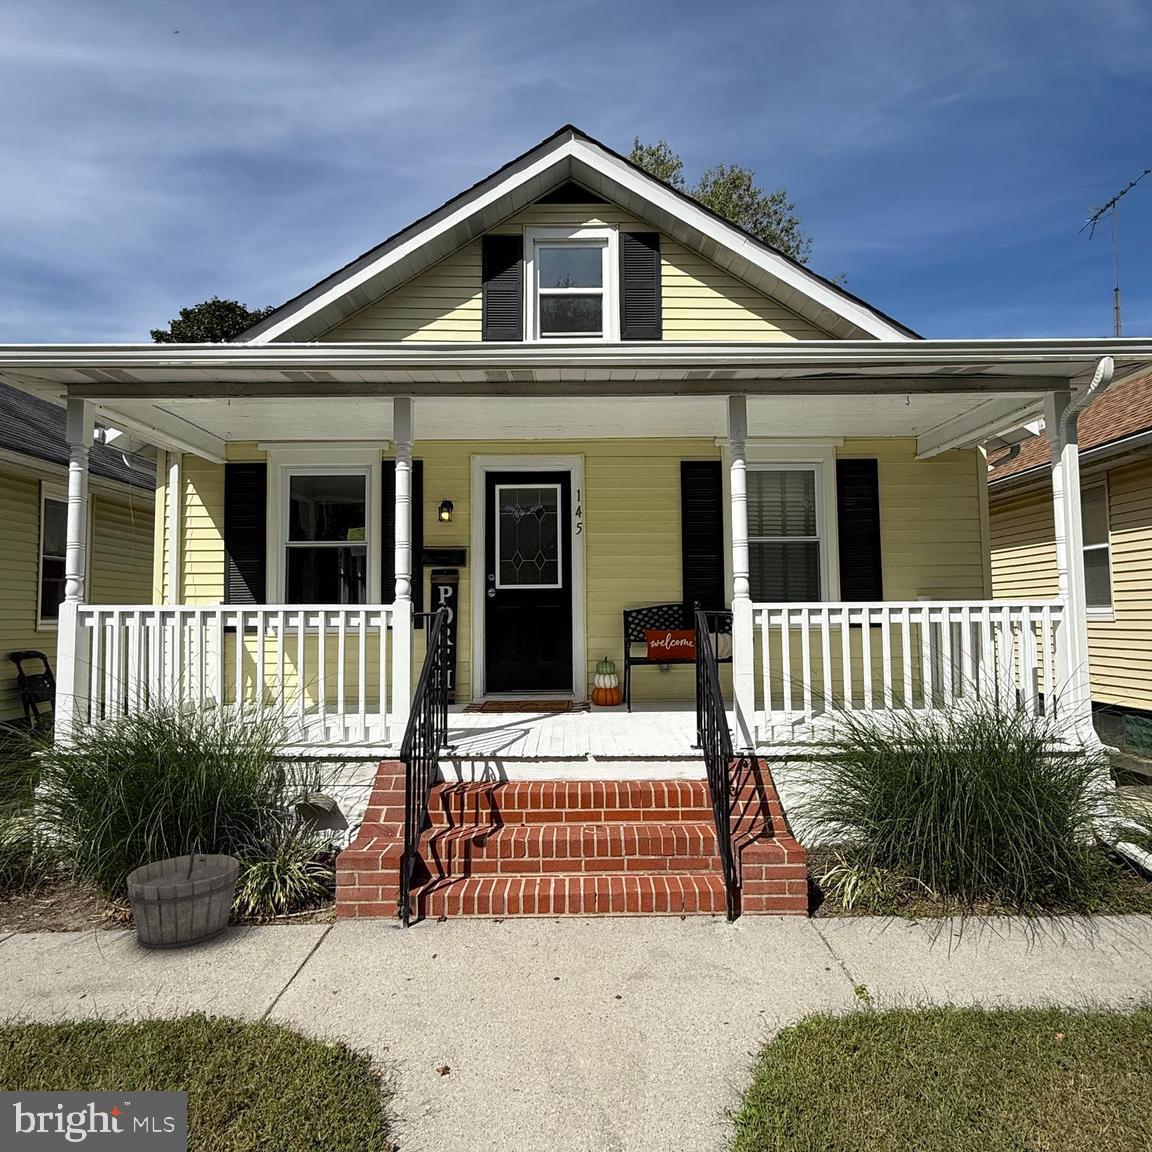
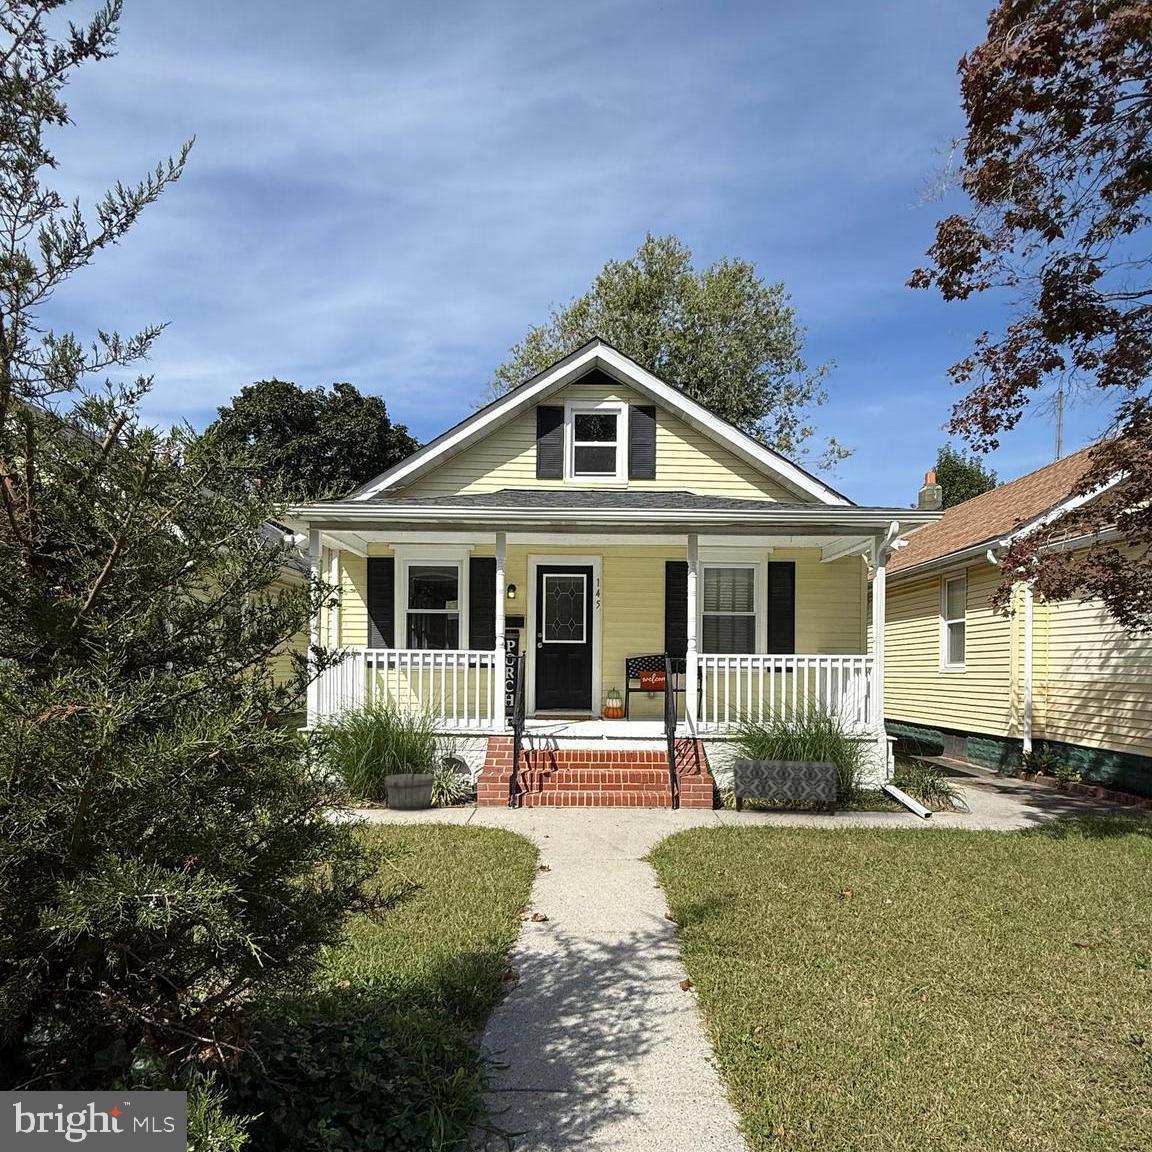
bench: none [852,812,1102,954] -> present [733,759,837,816]

